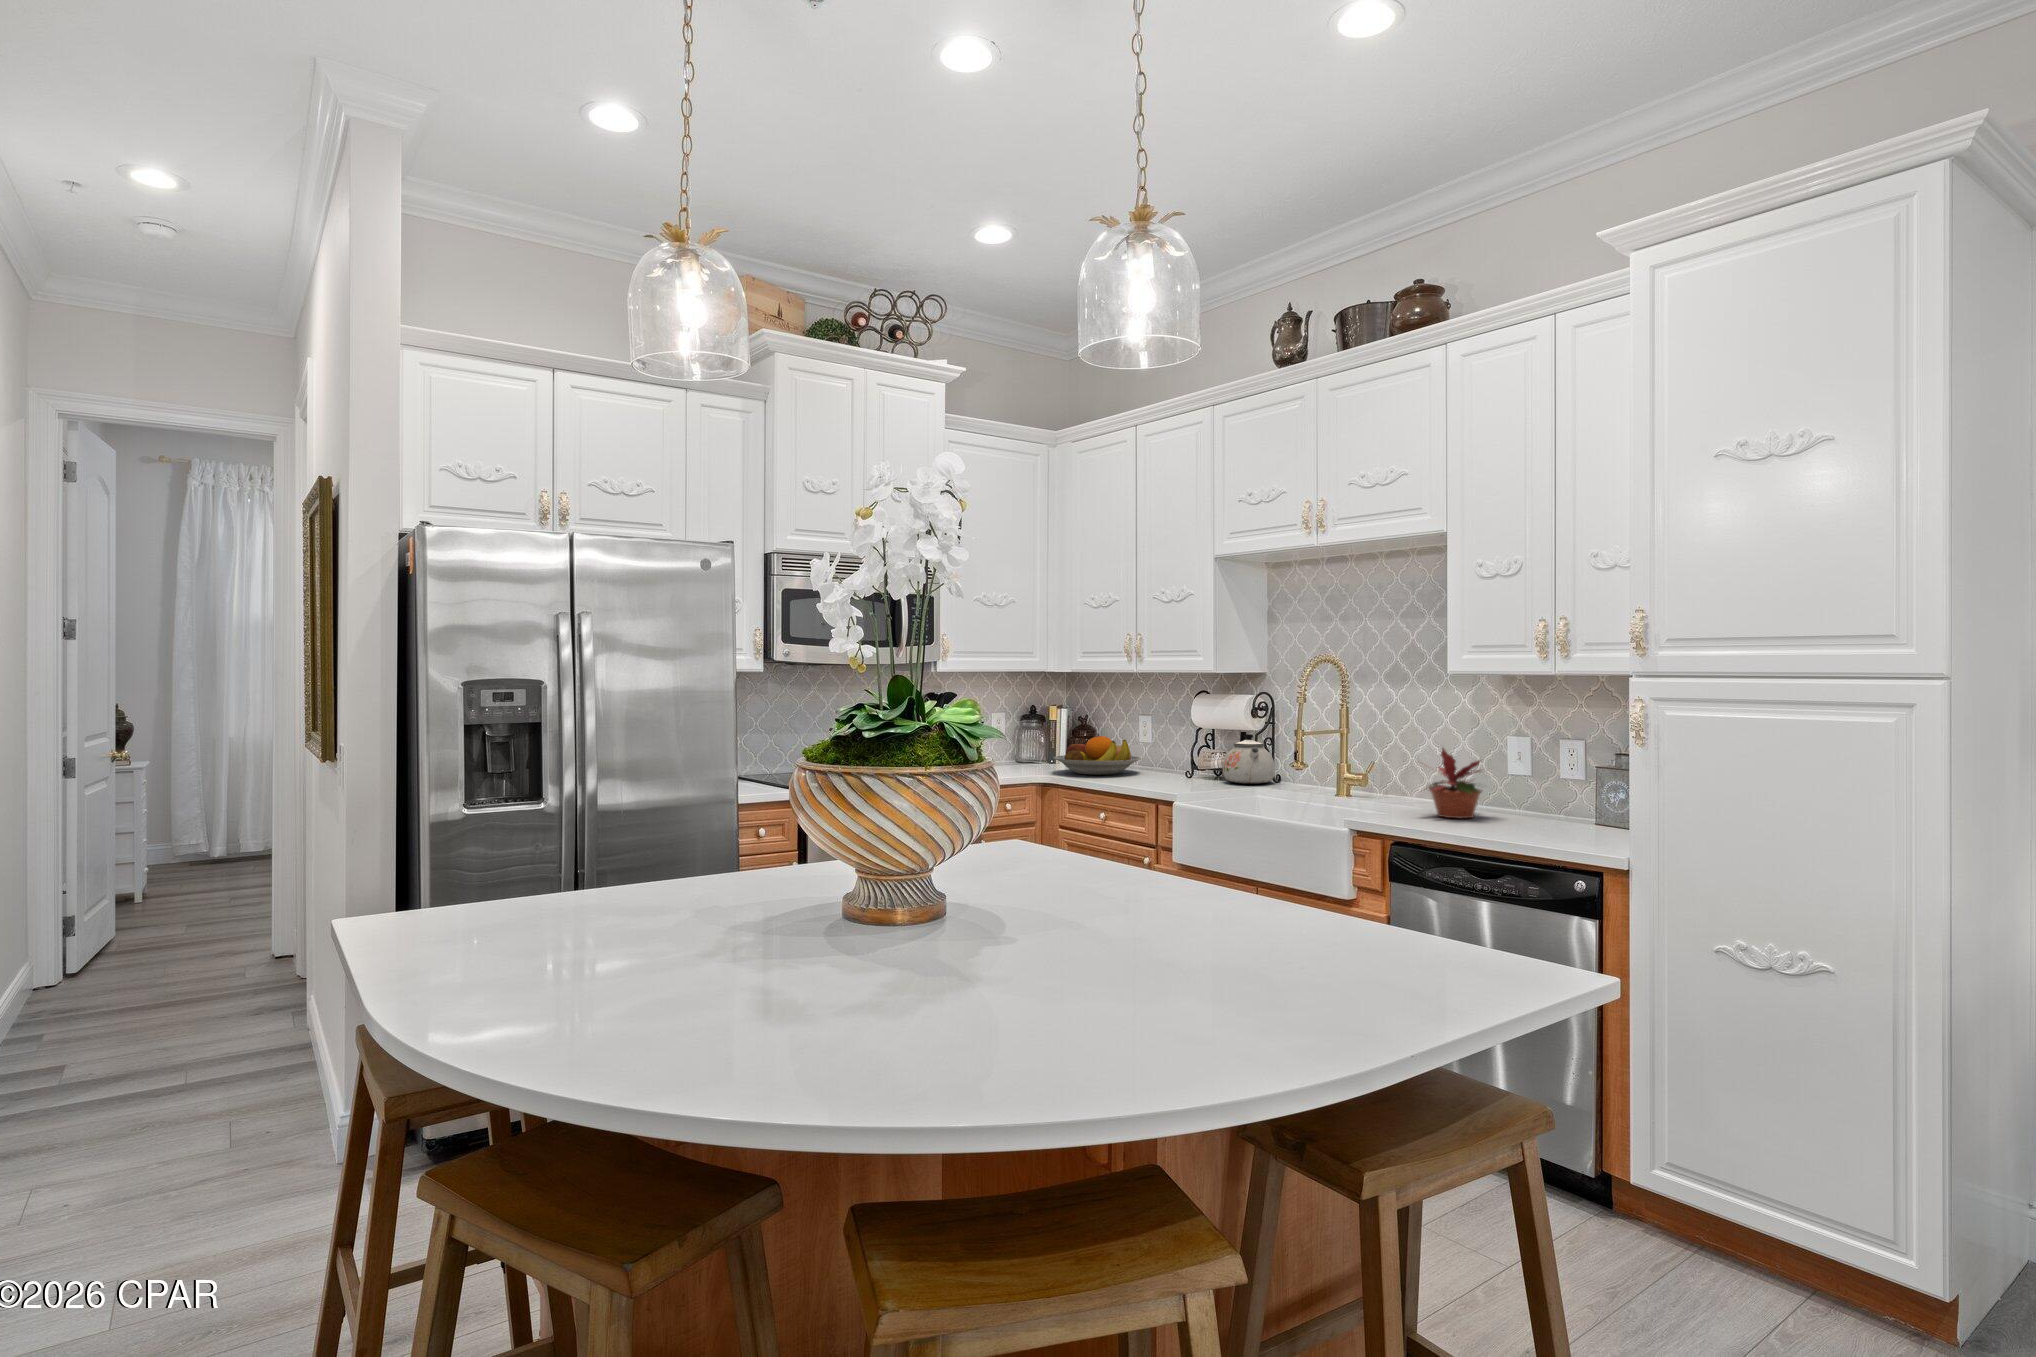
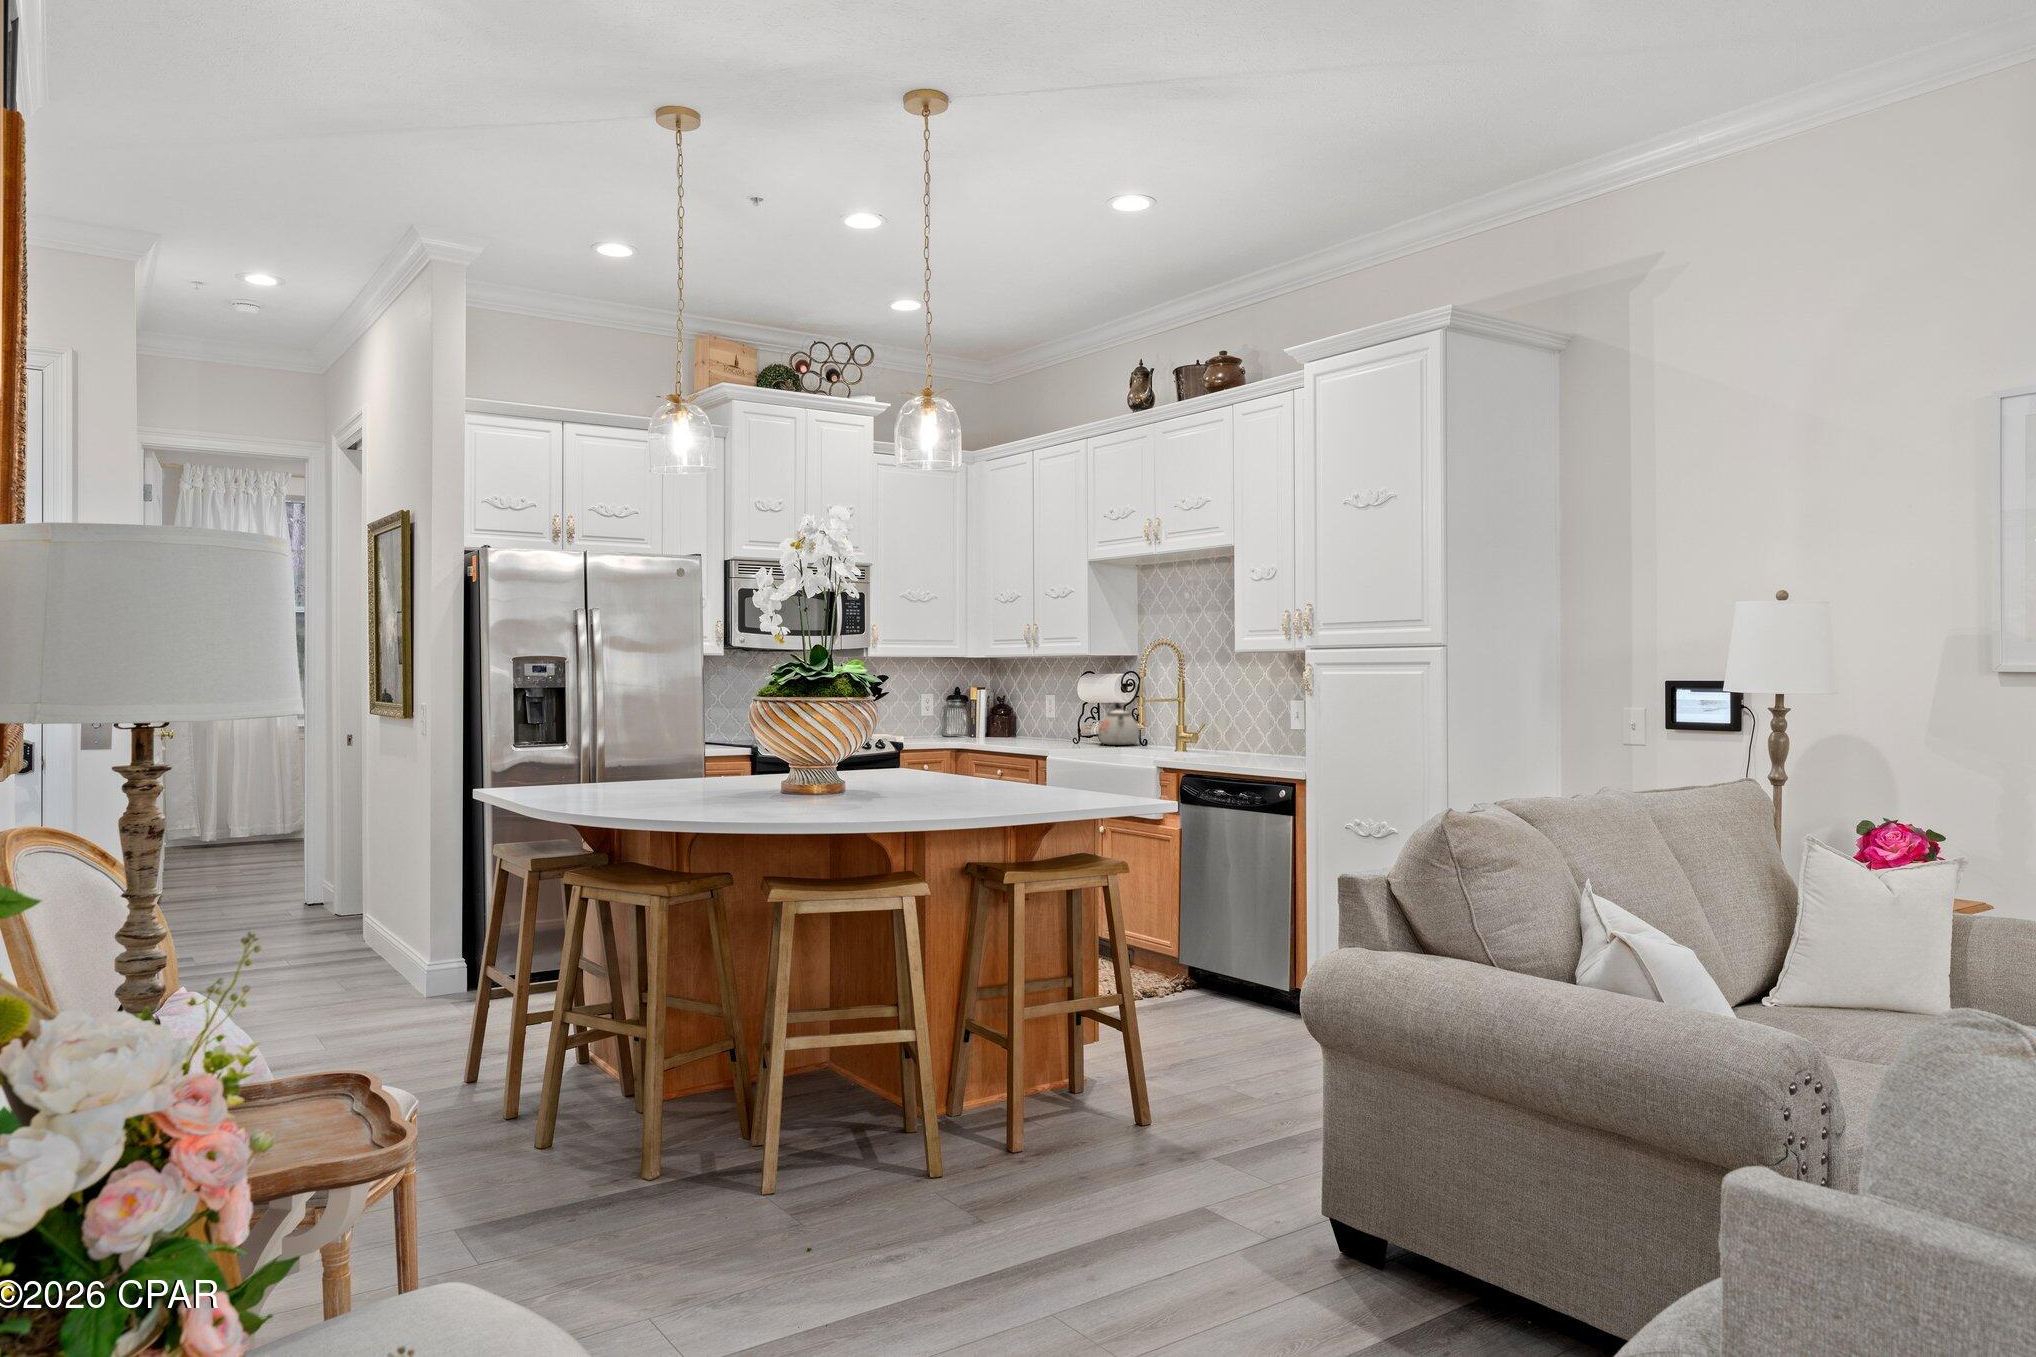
fruit bowl: present [1054,736,1141,775] -> none [967,710,1040,741]
potted plant: present [1421,748,1482,818] -> none [1206,705,1268,759]

